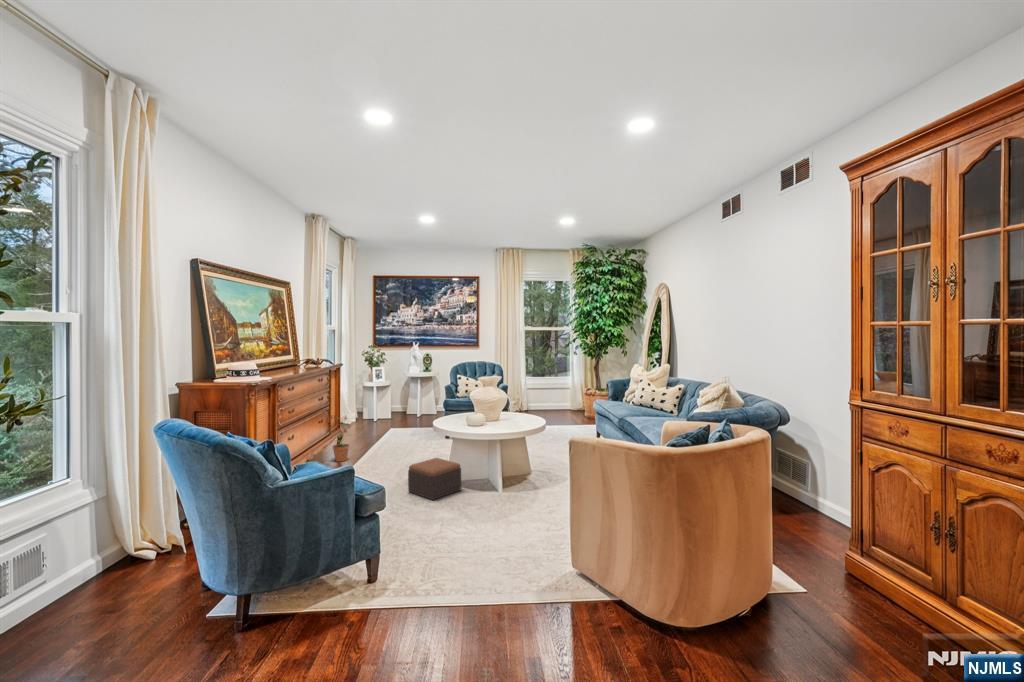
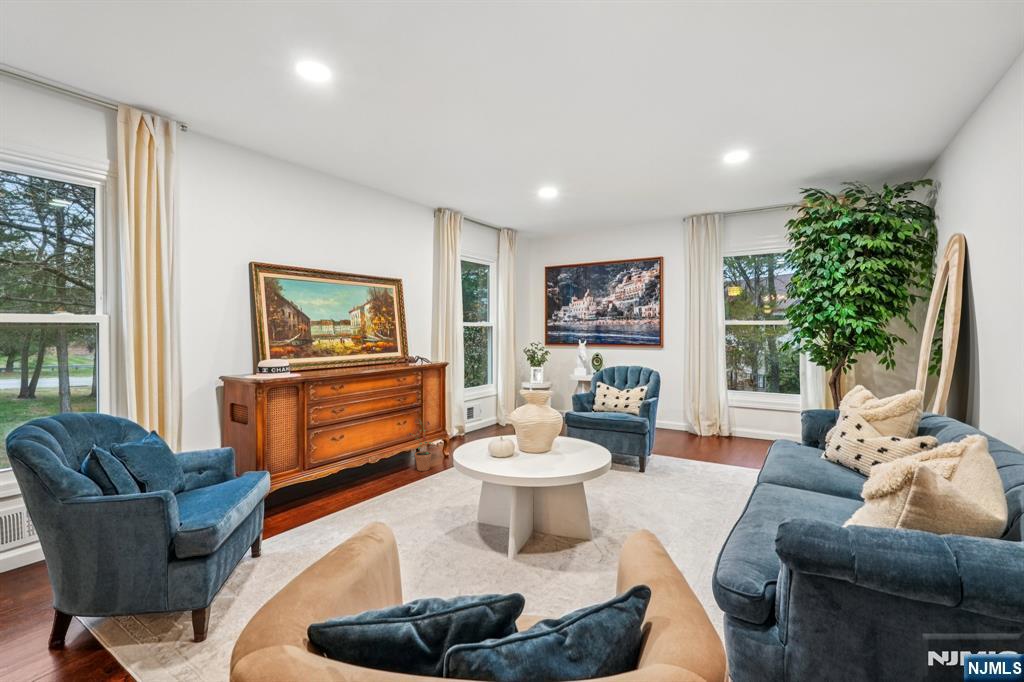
footstool: present [408,458,461,500] -> none [412,490,466,546]

